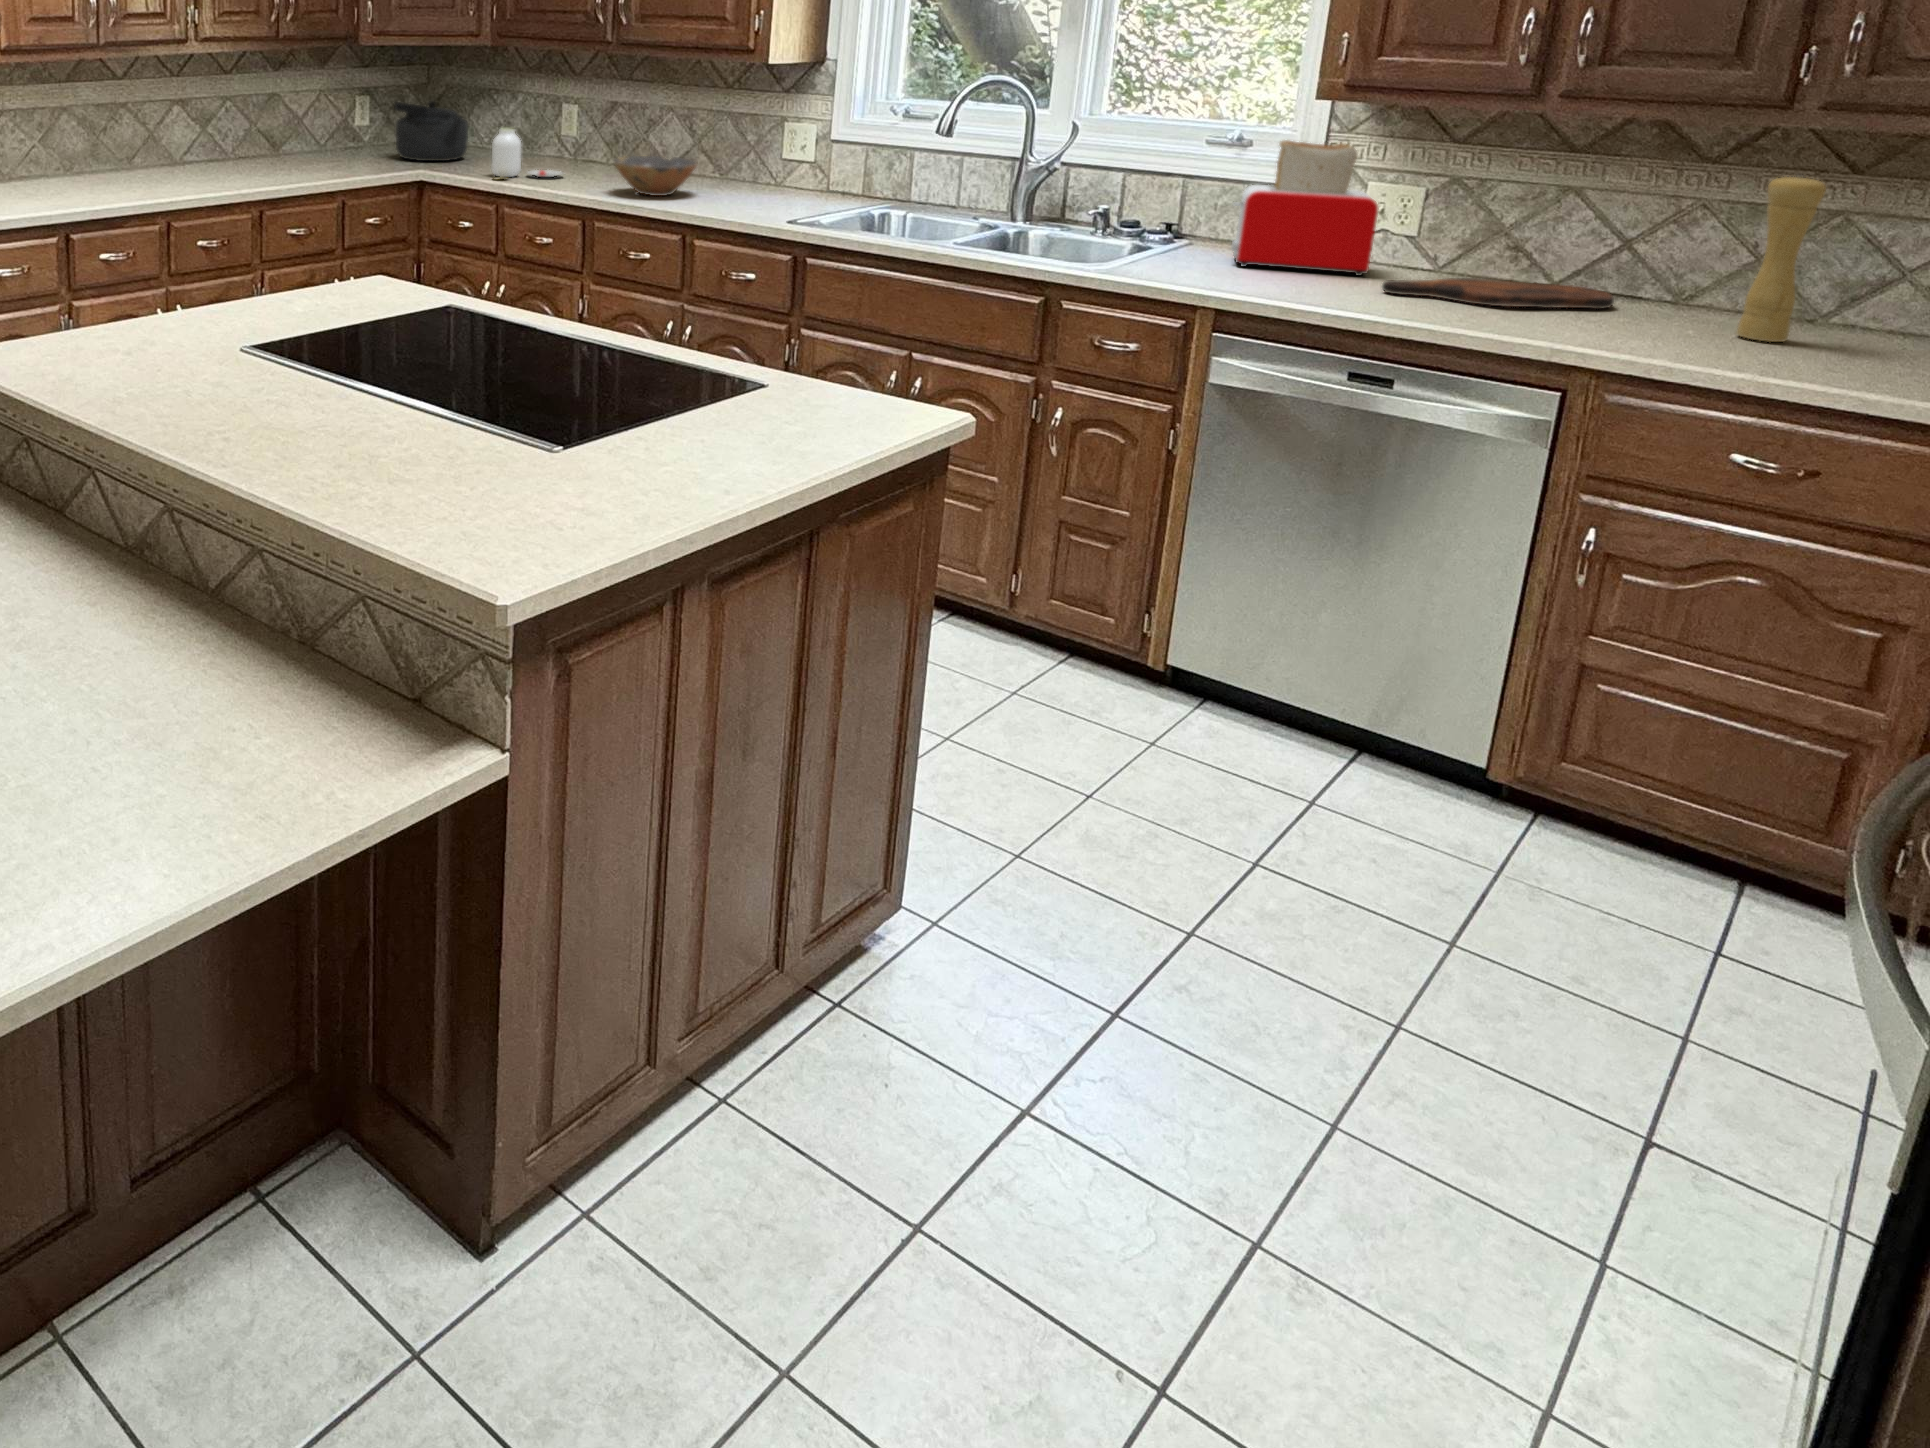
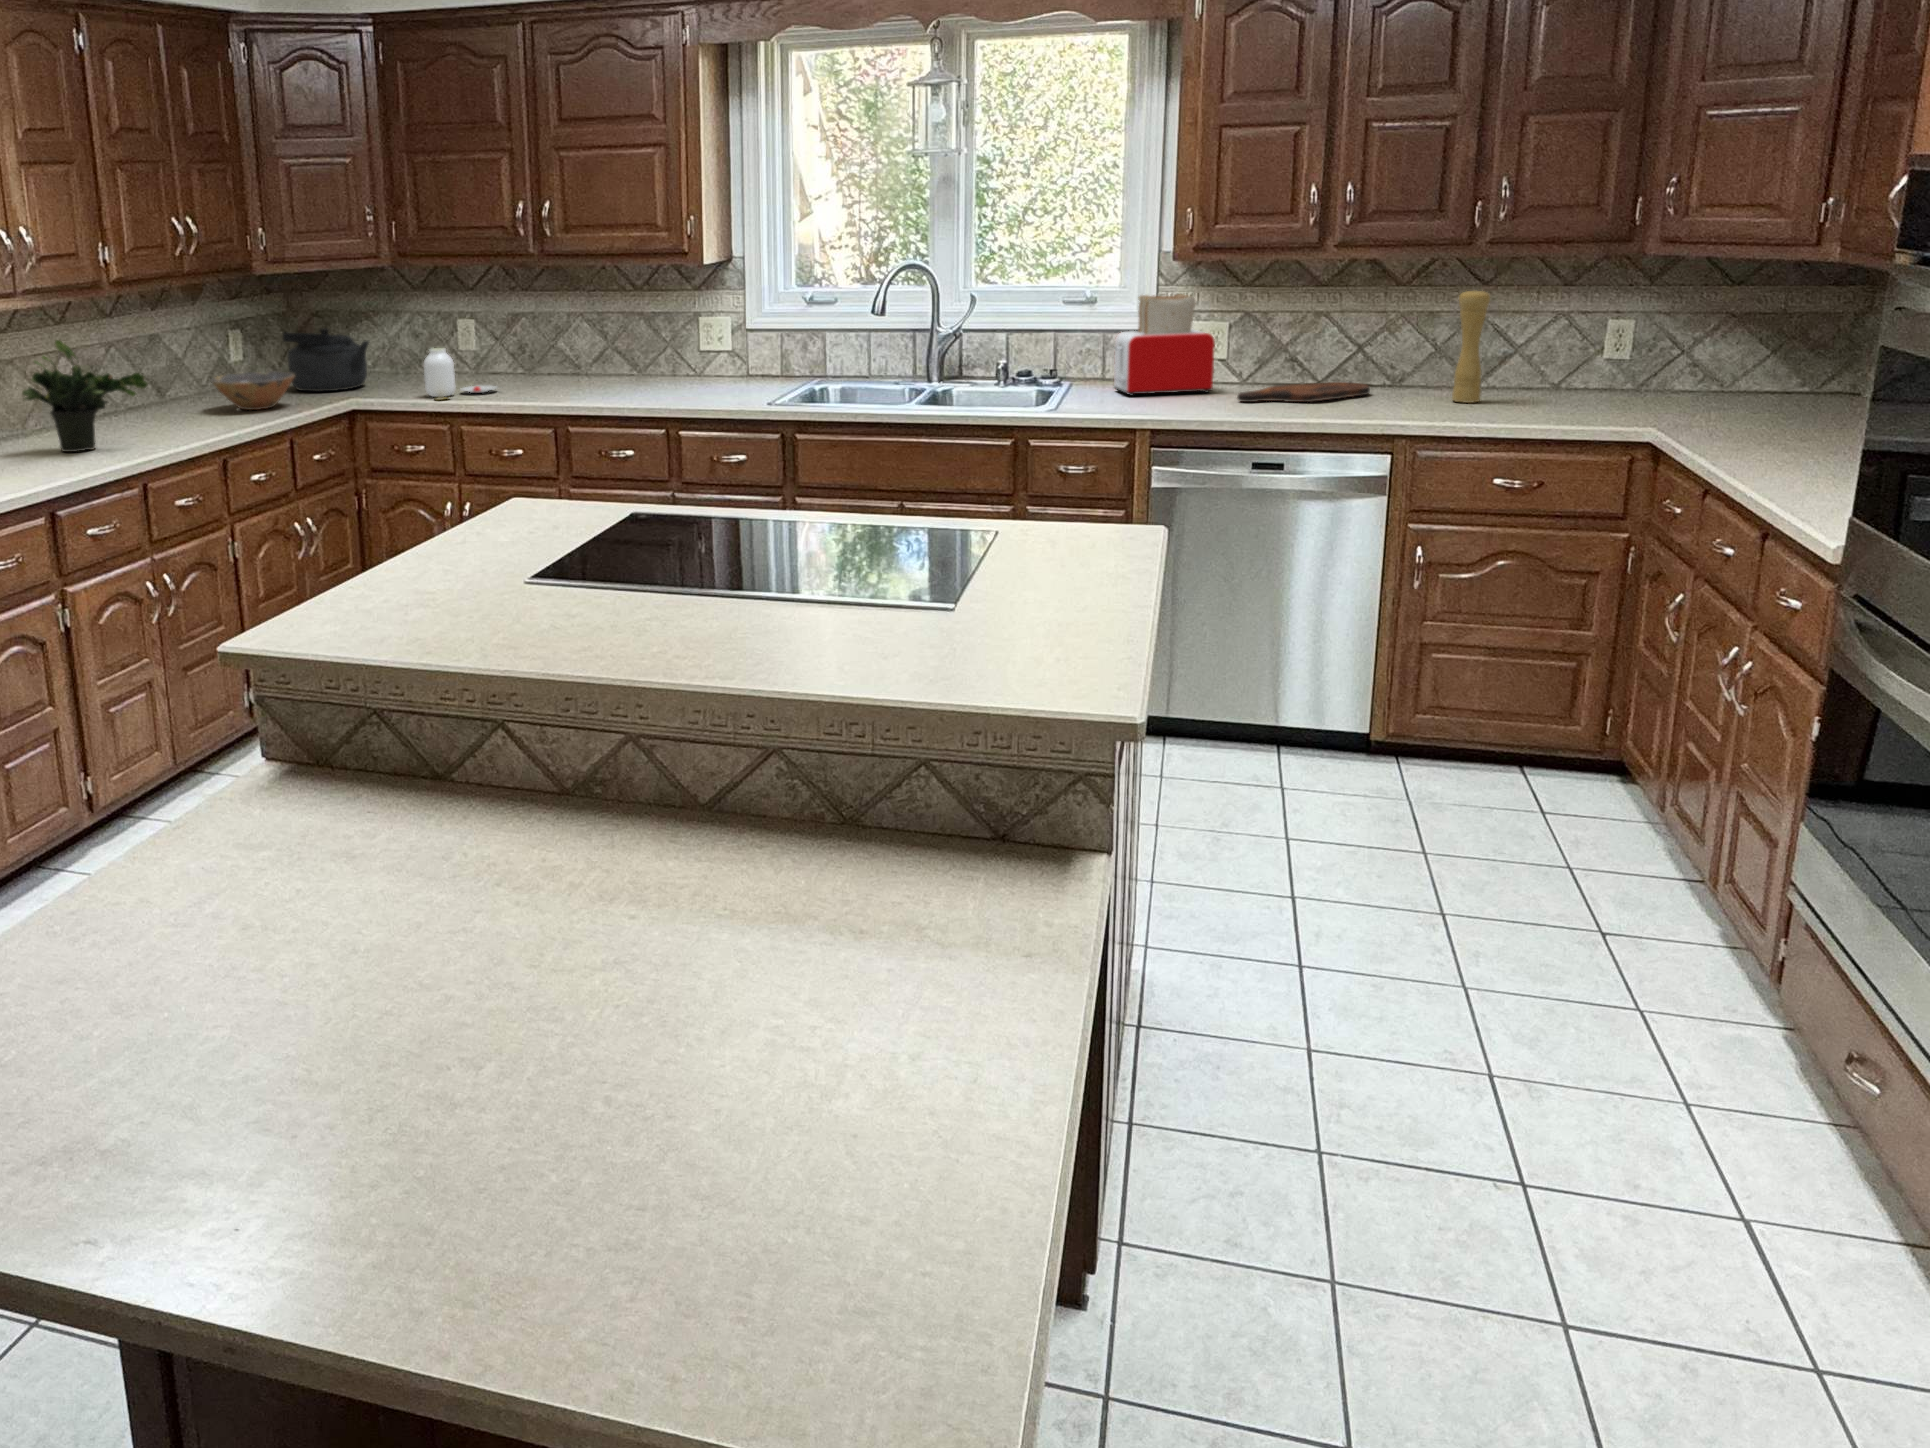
potted plant: none [103,88,203,188] -> present [22,340,148,452]
bowl: present [613,156,697,196] -> present [211,371,295,410]

